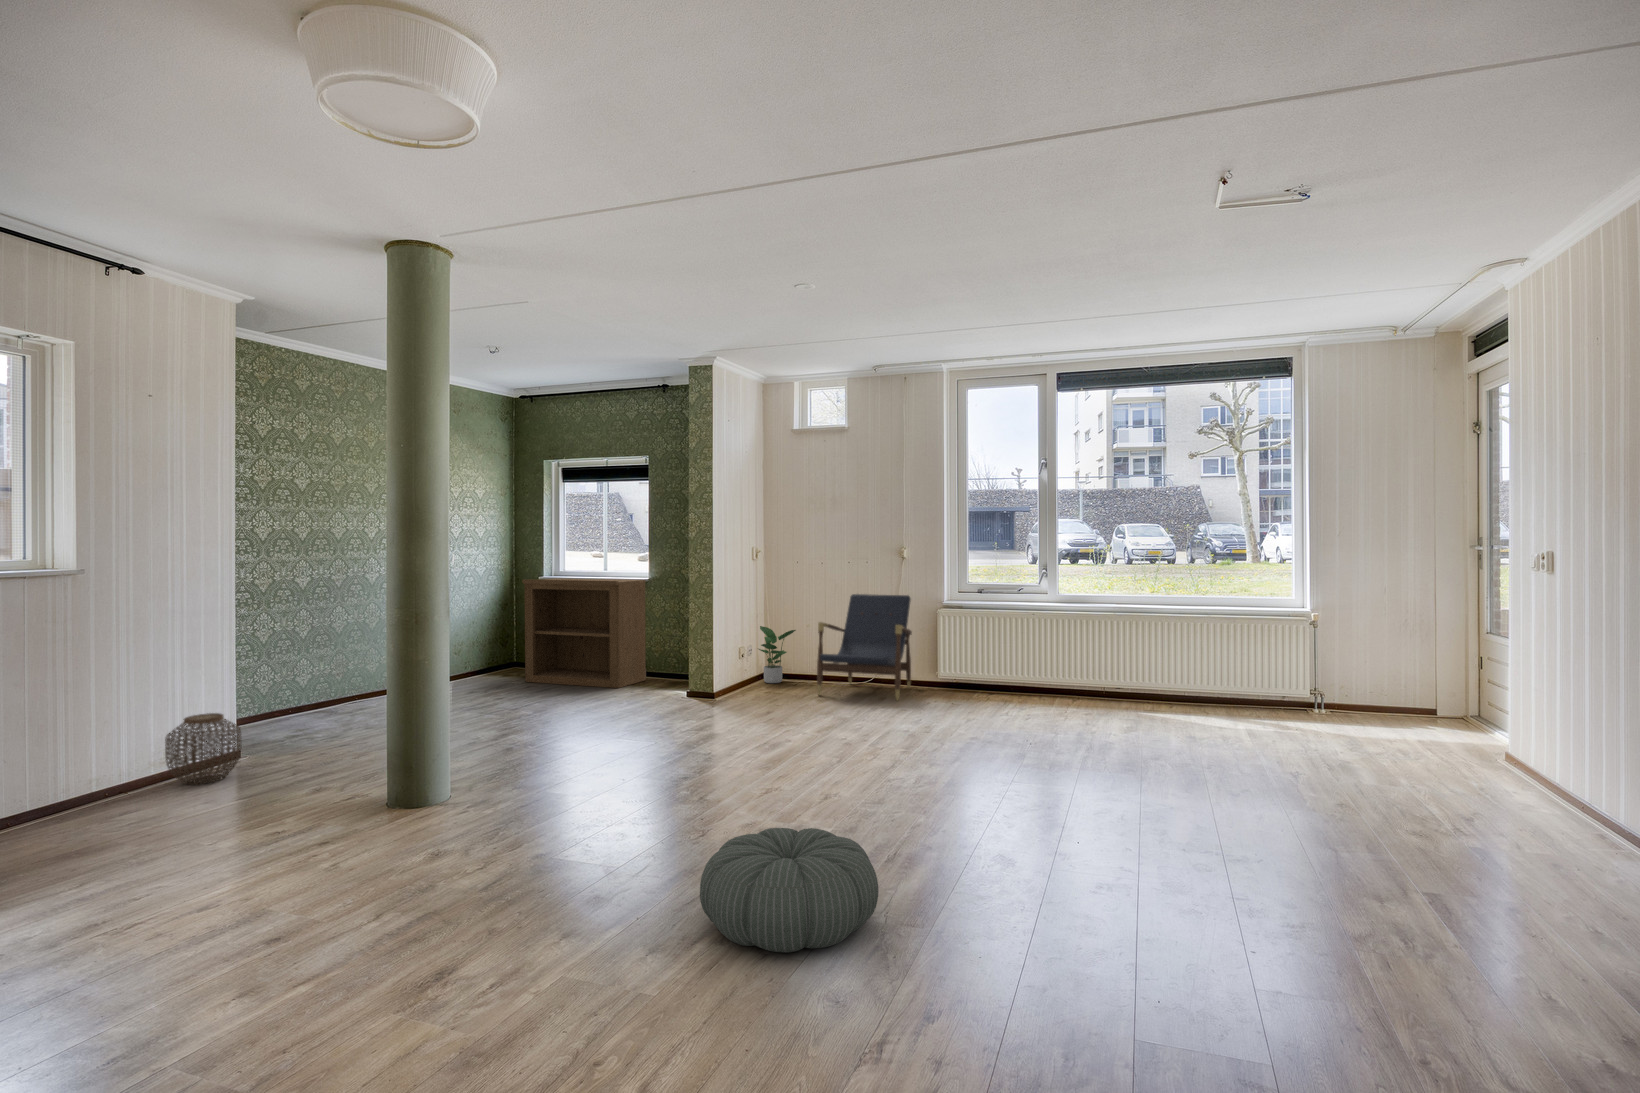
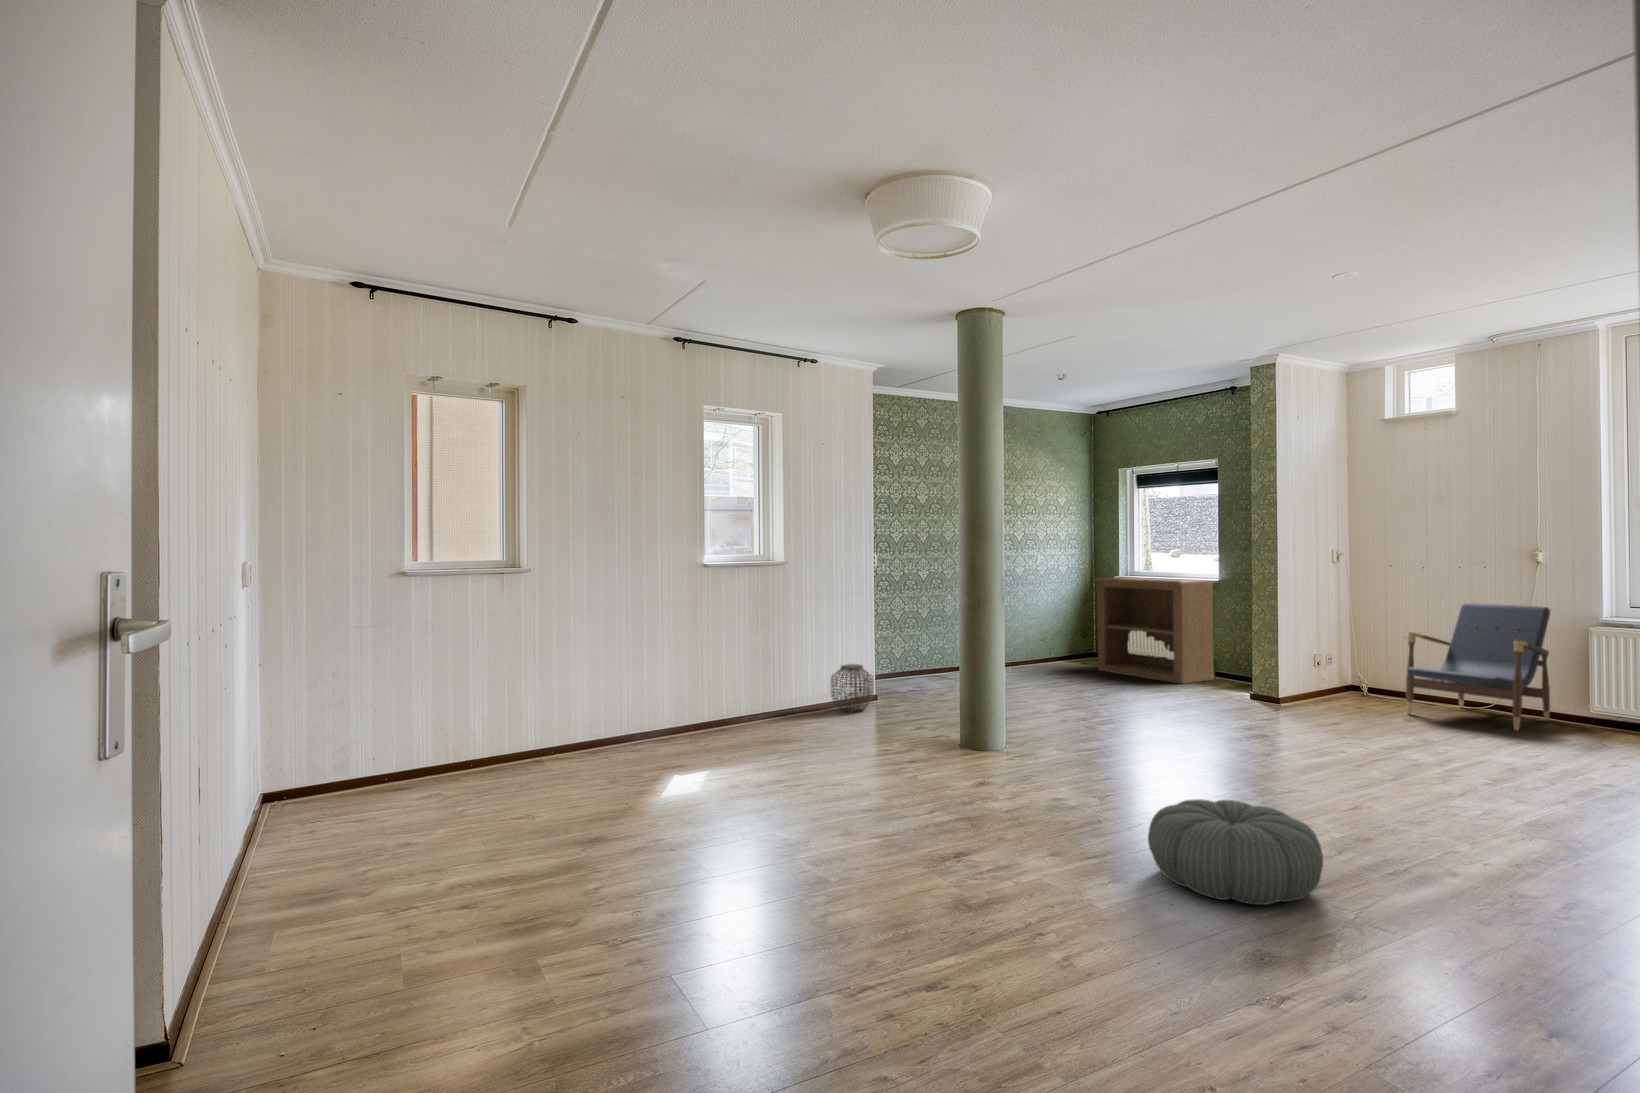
potted plant: present [759,626,796,683] -> none [1338,634,1389,697]

